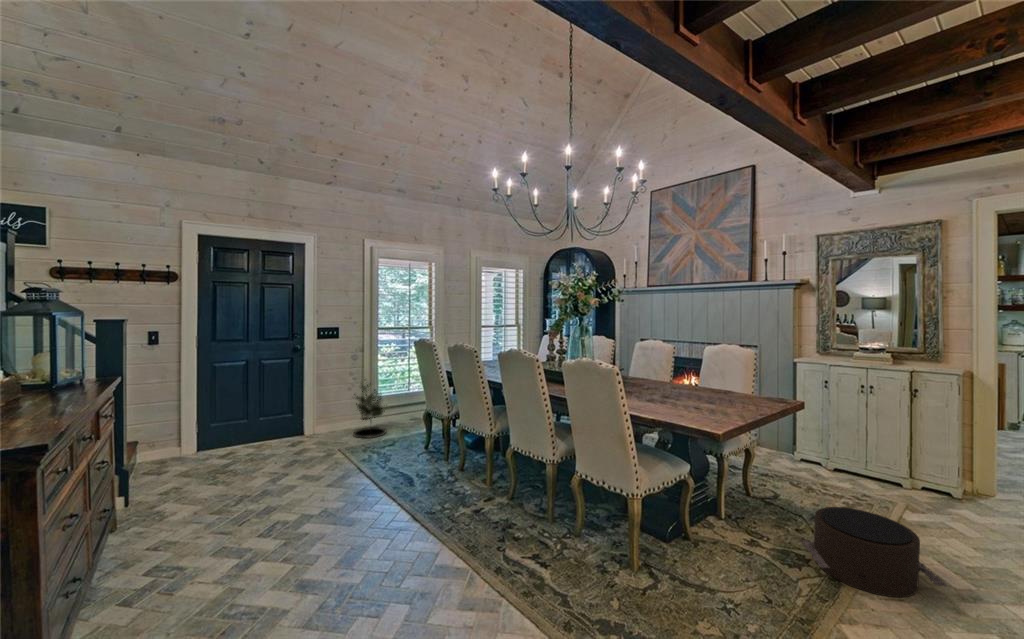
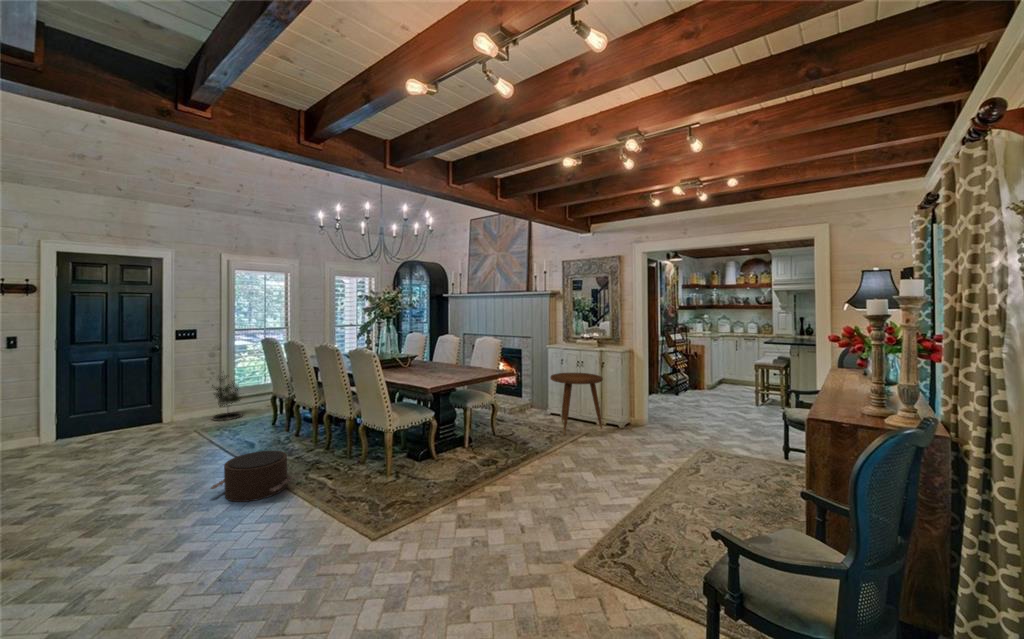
side table: none [828,402,938,507] -> present [550,373,603,435]
pouf: present [803,507,947,597] -> present [210,451,292,502]

